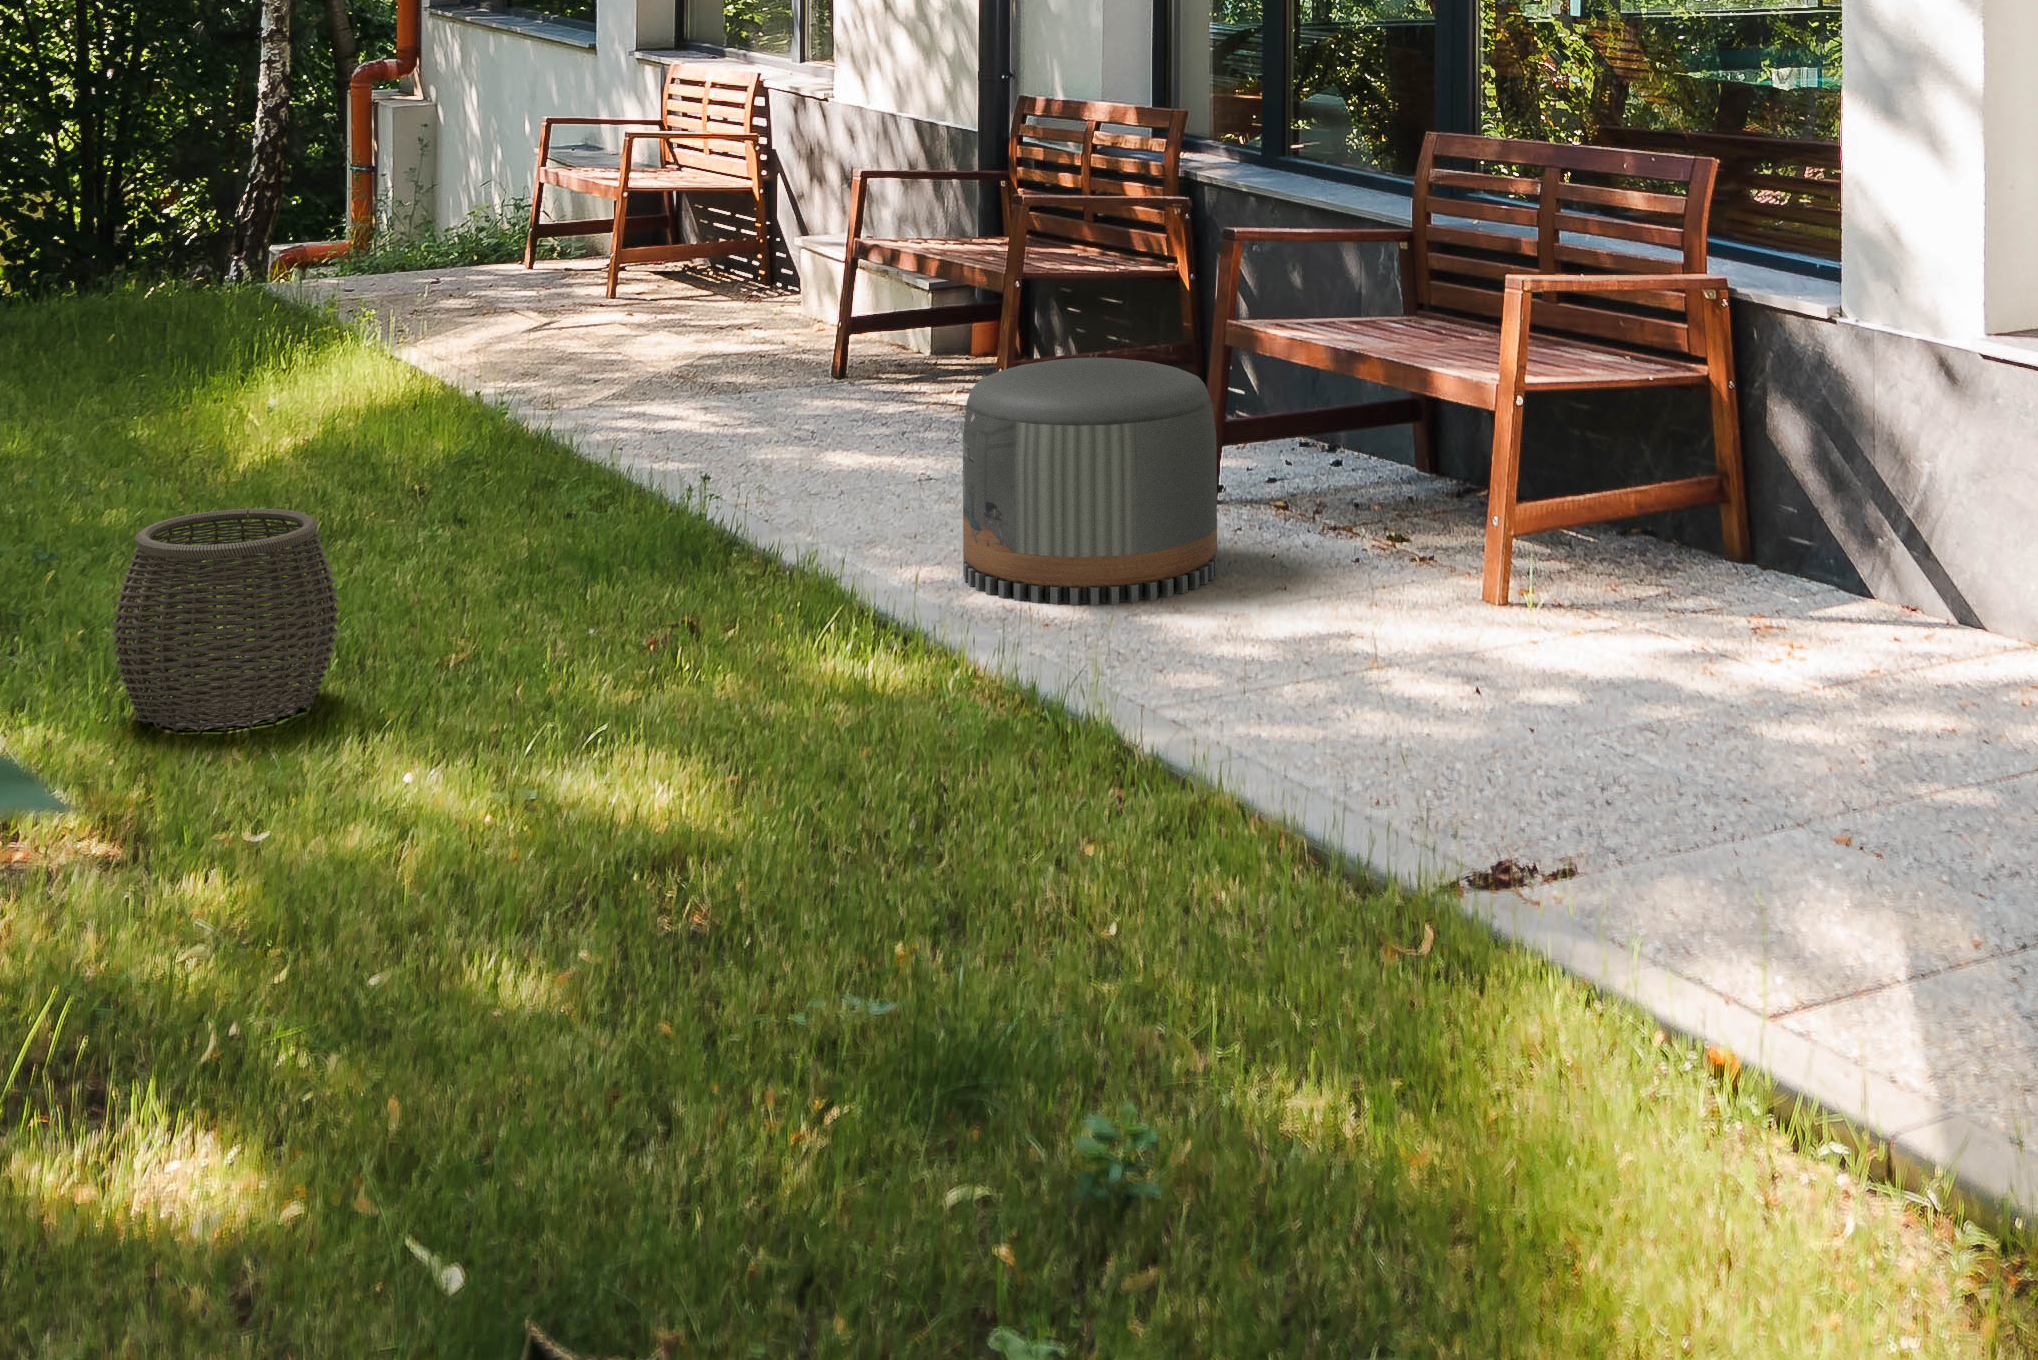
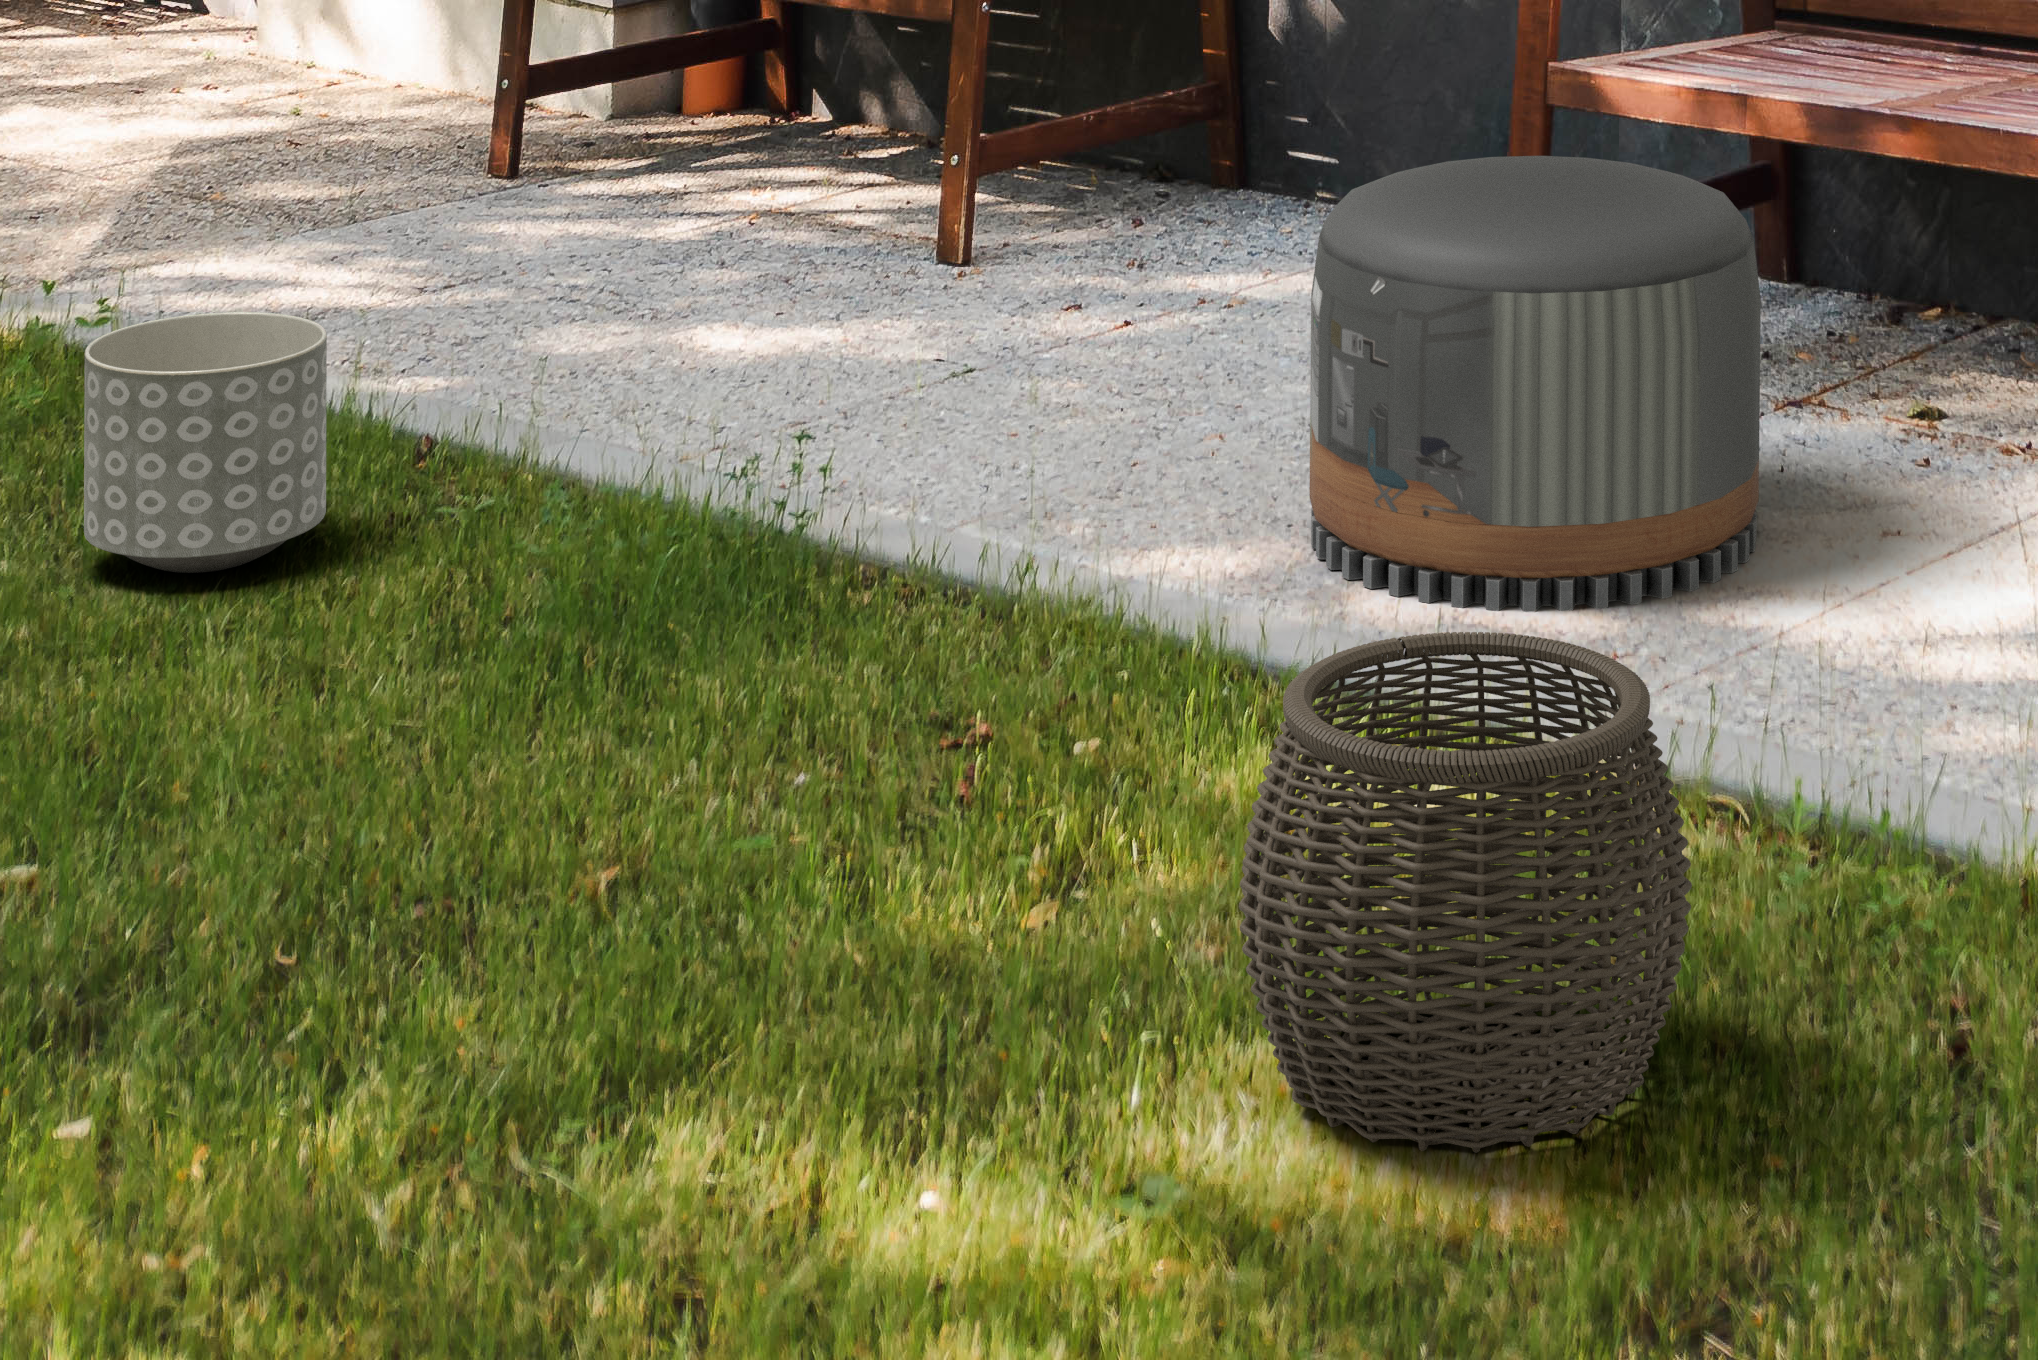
planter: none [395,403,516,531] -> present [84,312,327,573]
woven basket: present [112,508,339,732] -> present [1239,632,1692,1153]

